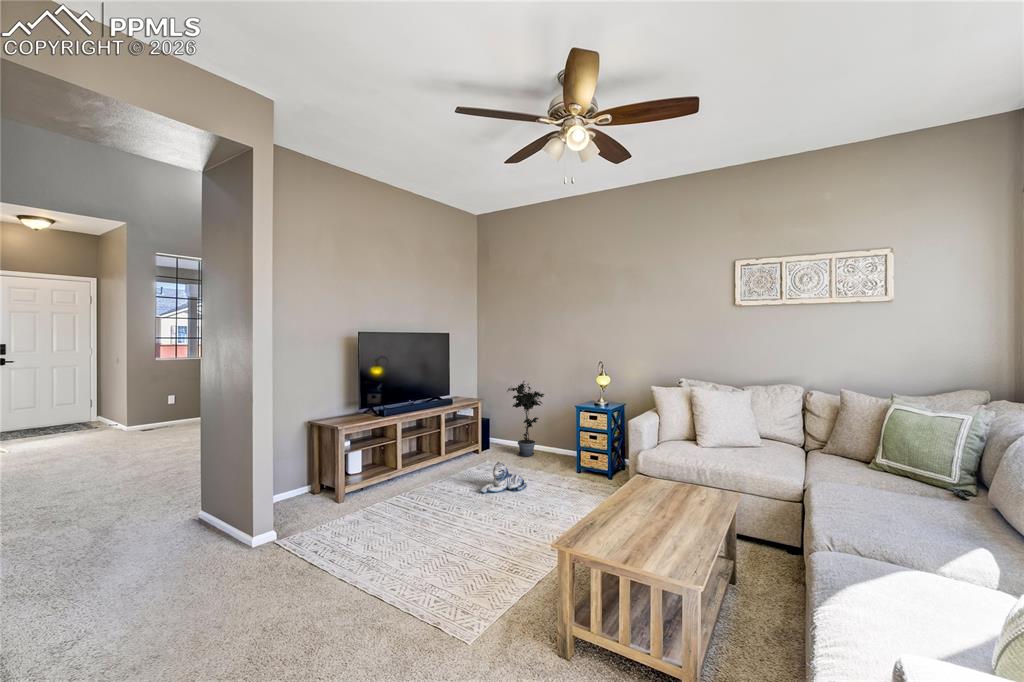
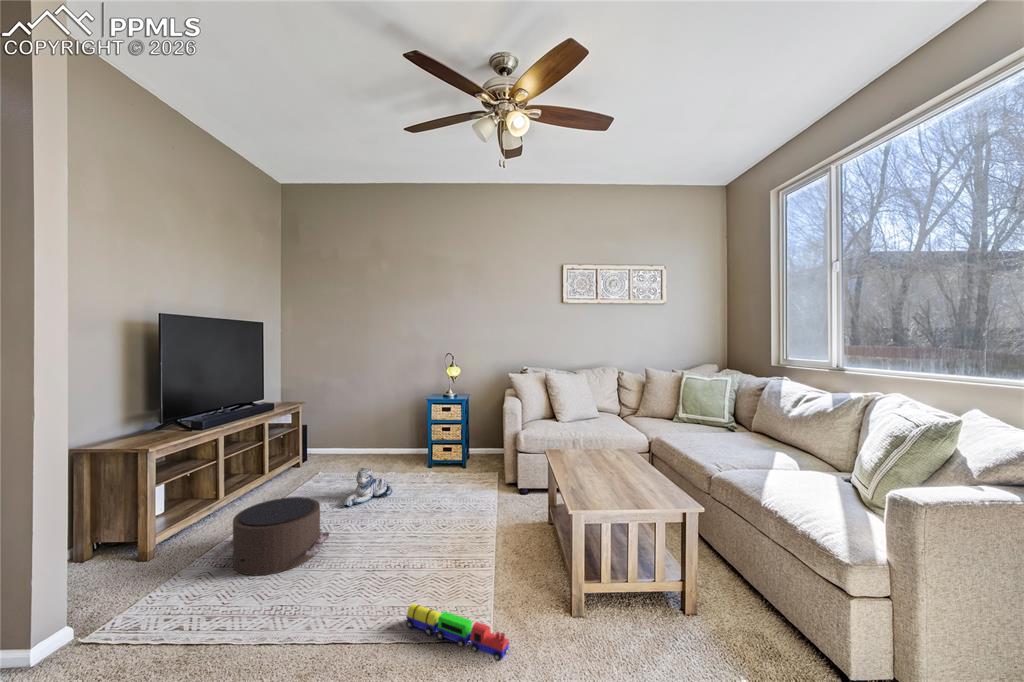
potted plant: present [507,381,544,457] -> none [336,377,387,460]
pouf: none [372,475,449,528] -> present [212,497,330,575]
toy train: none [448,575,500,640] -> present [406,604,510,661]

